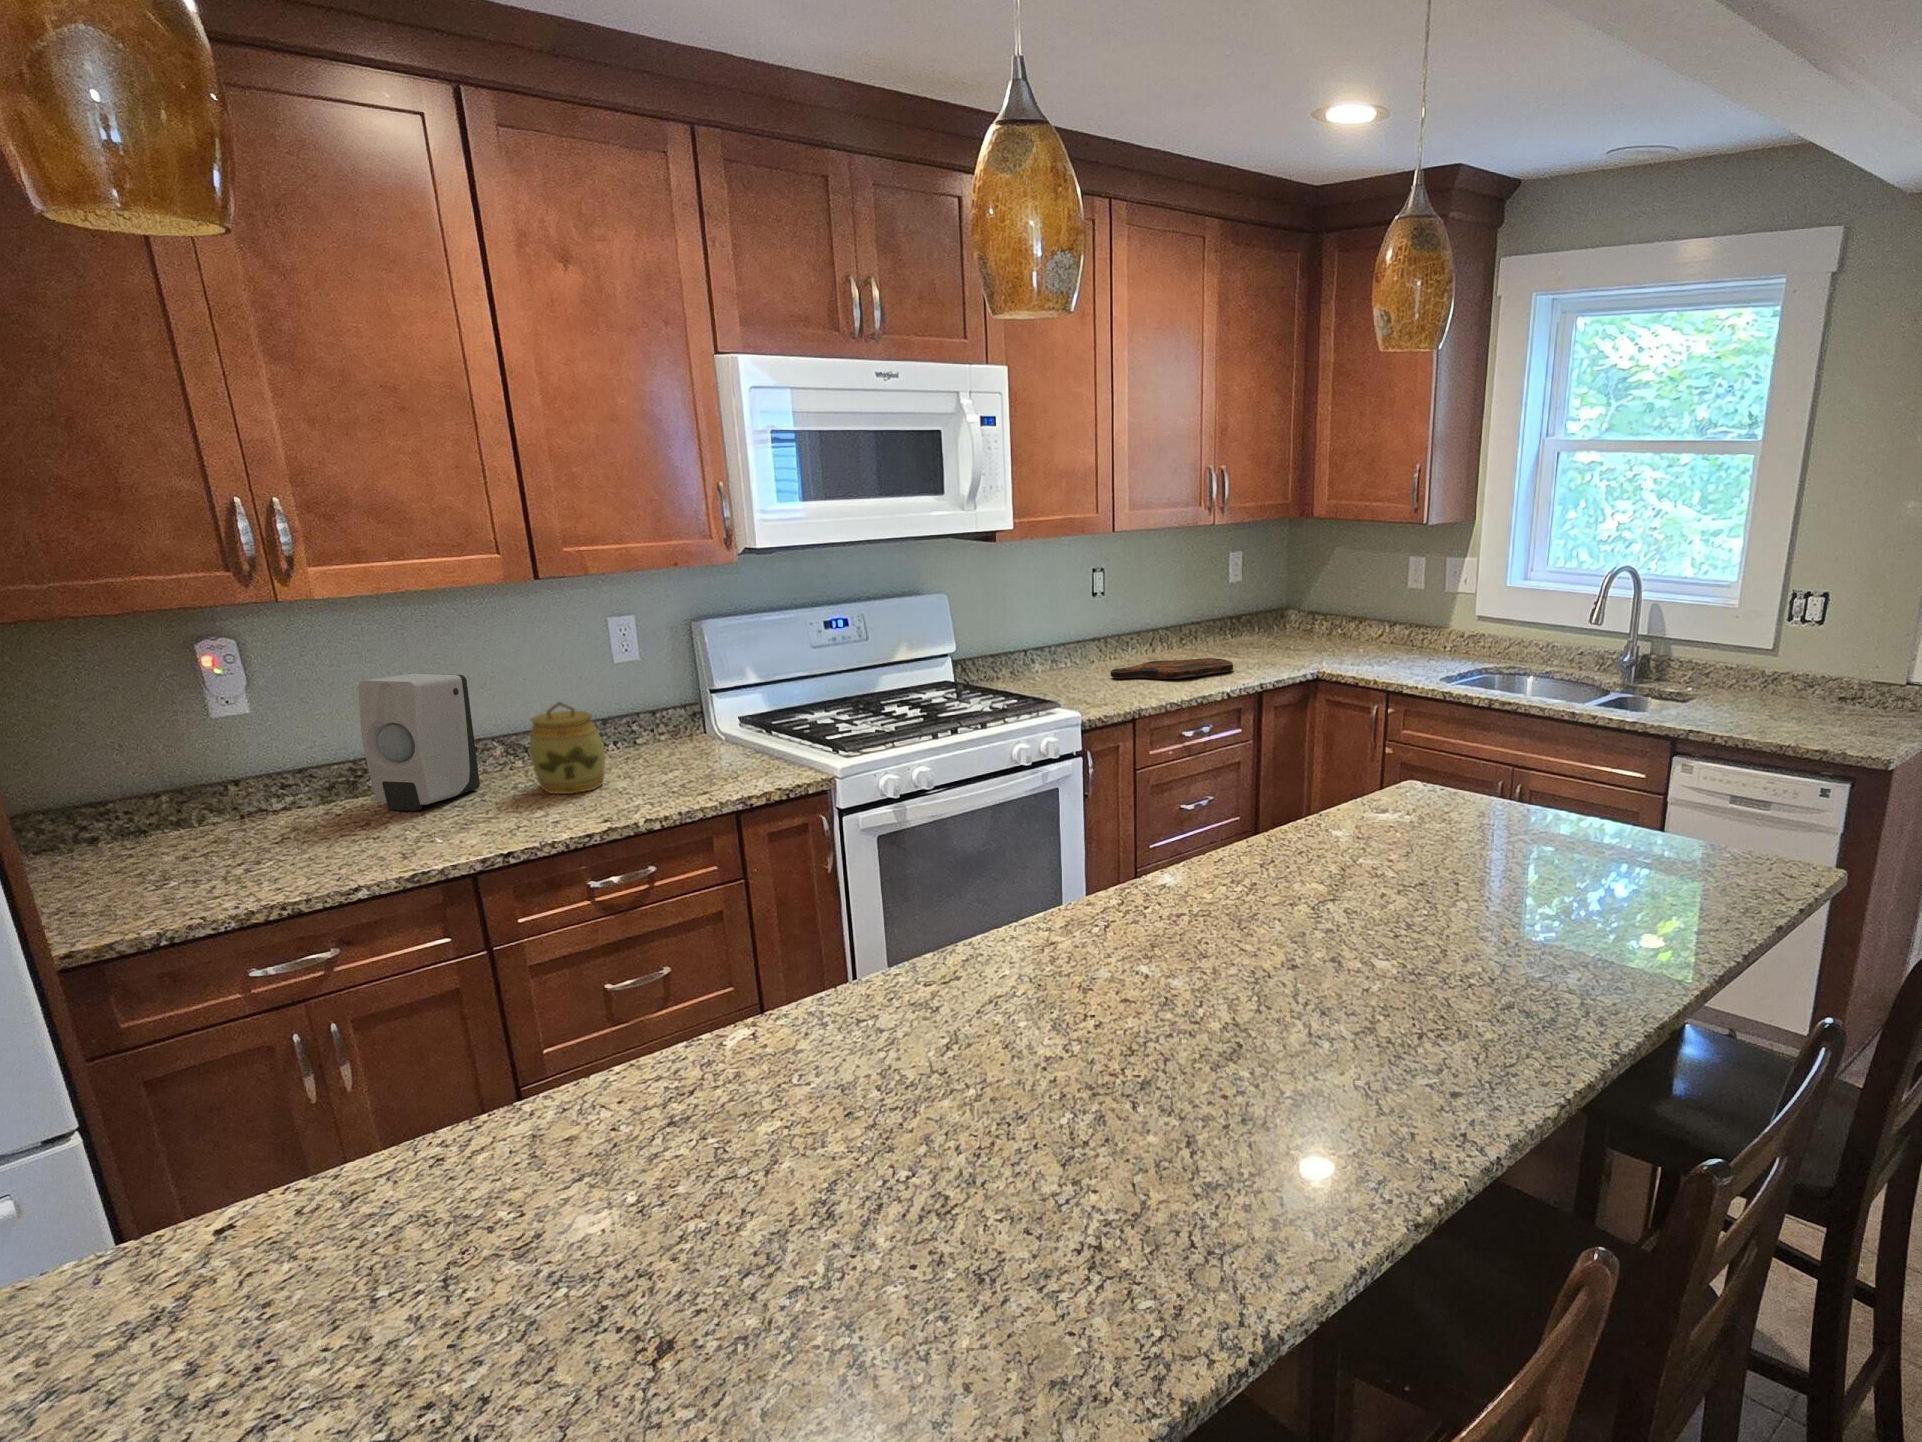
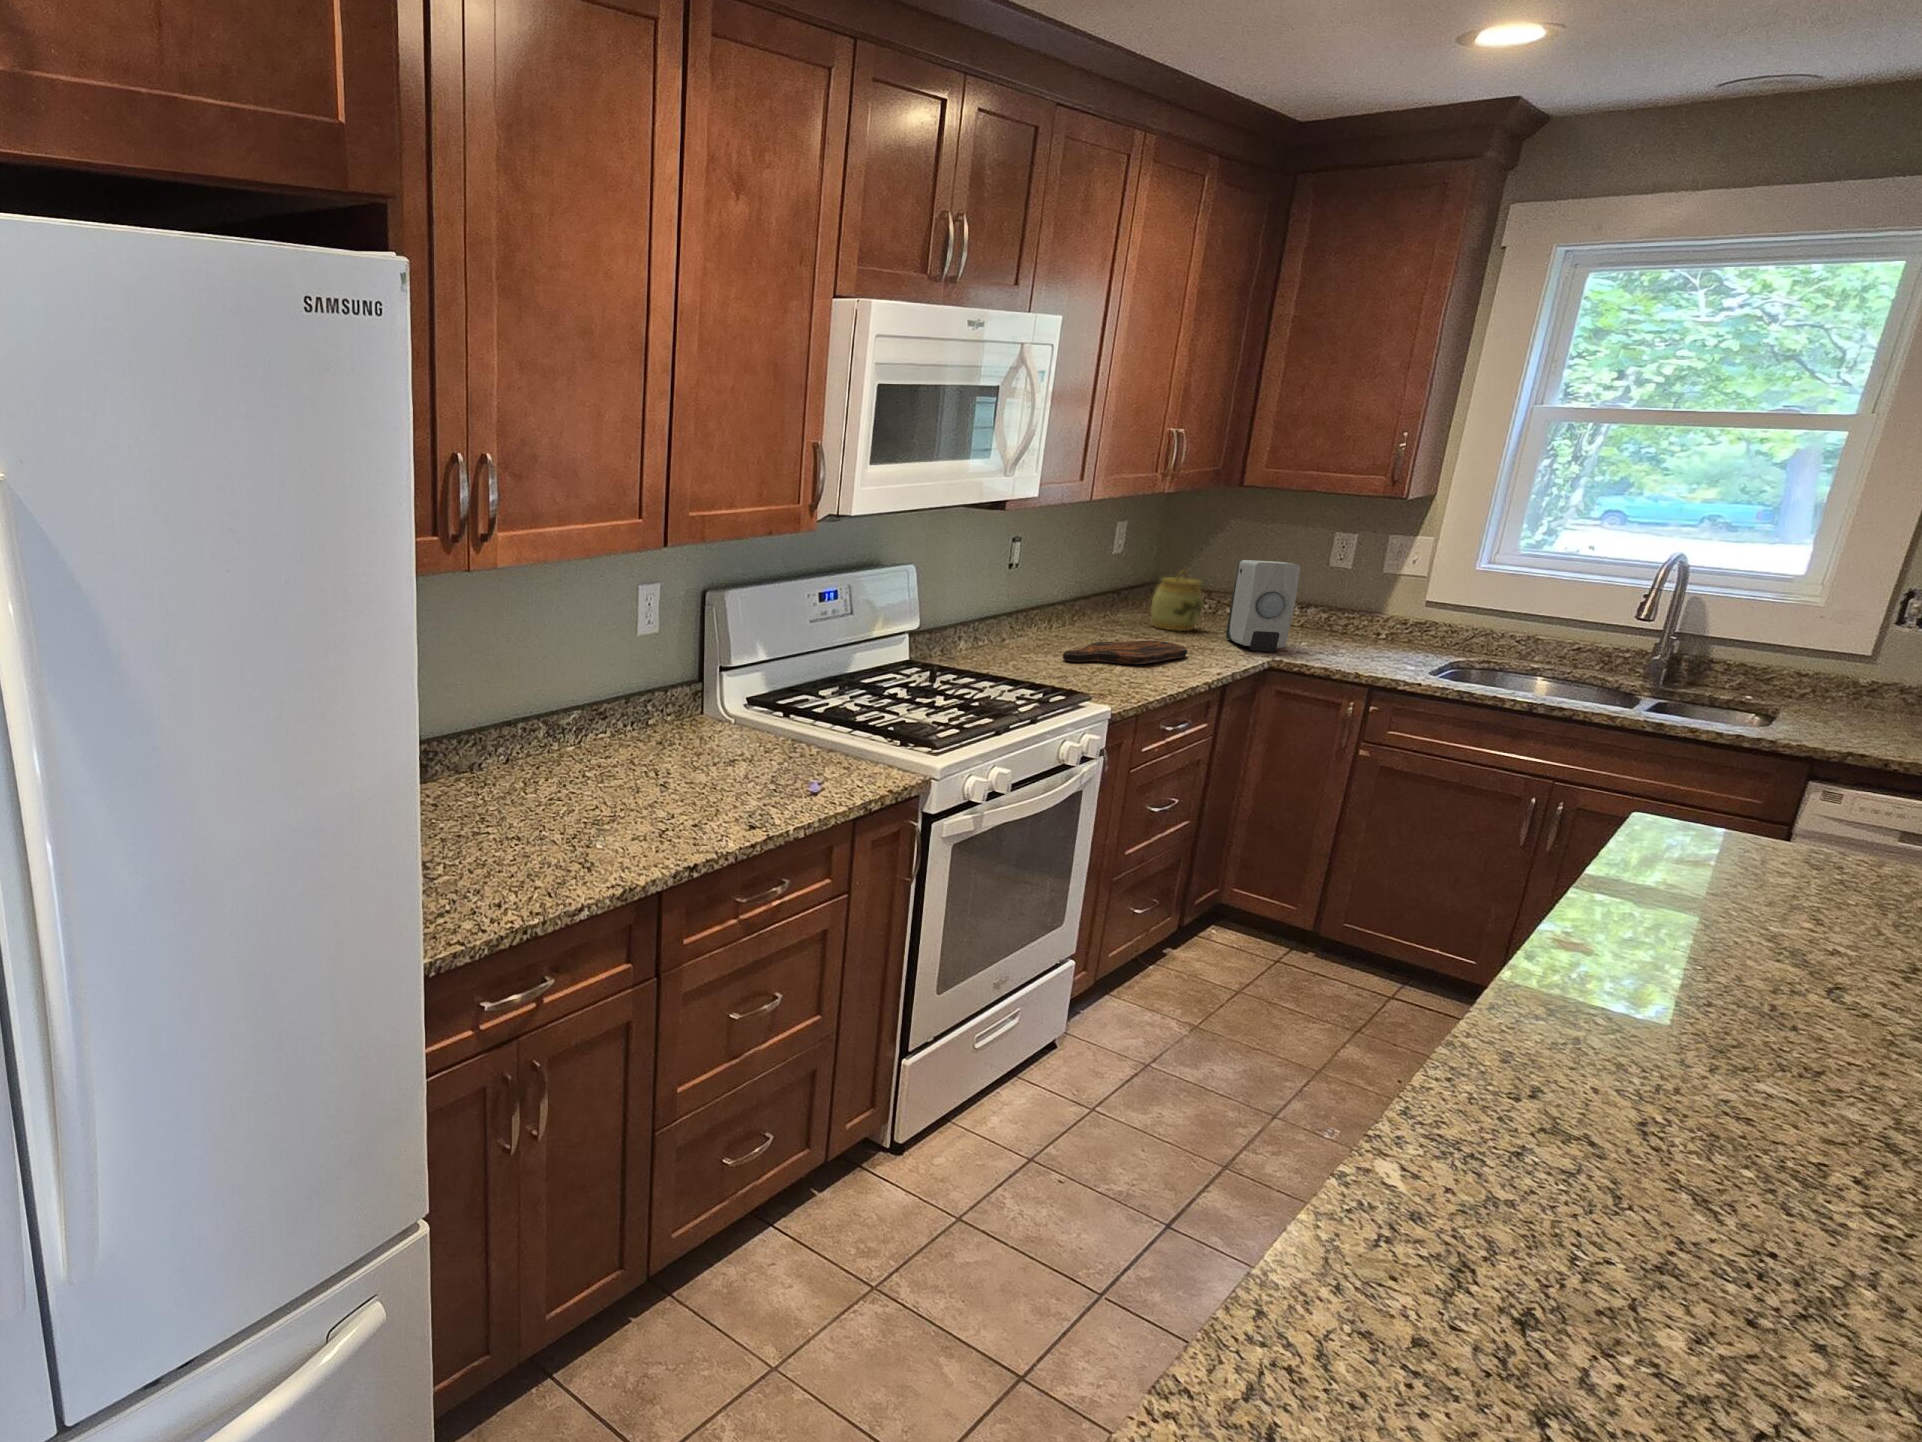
soap dispenser: present [359,674,480,811] -> present [1226,560,1300,652]
jar: present [529,702,605,794] -> present [1151,570,1203,631]

